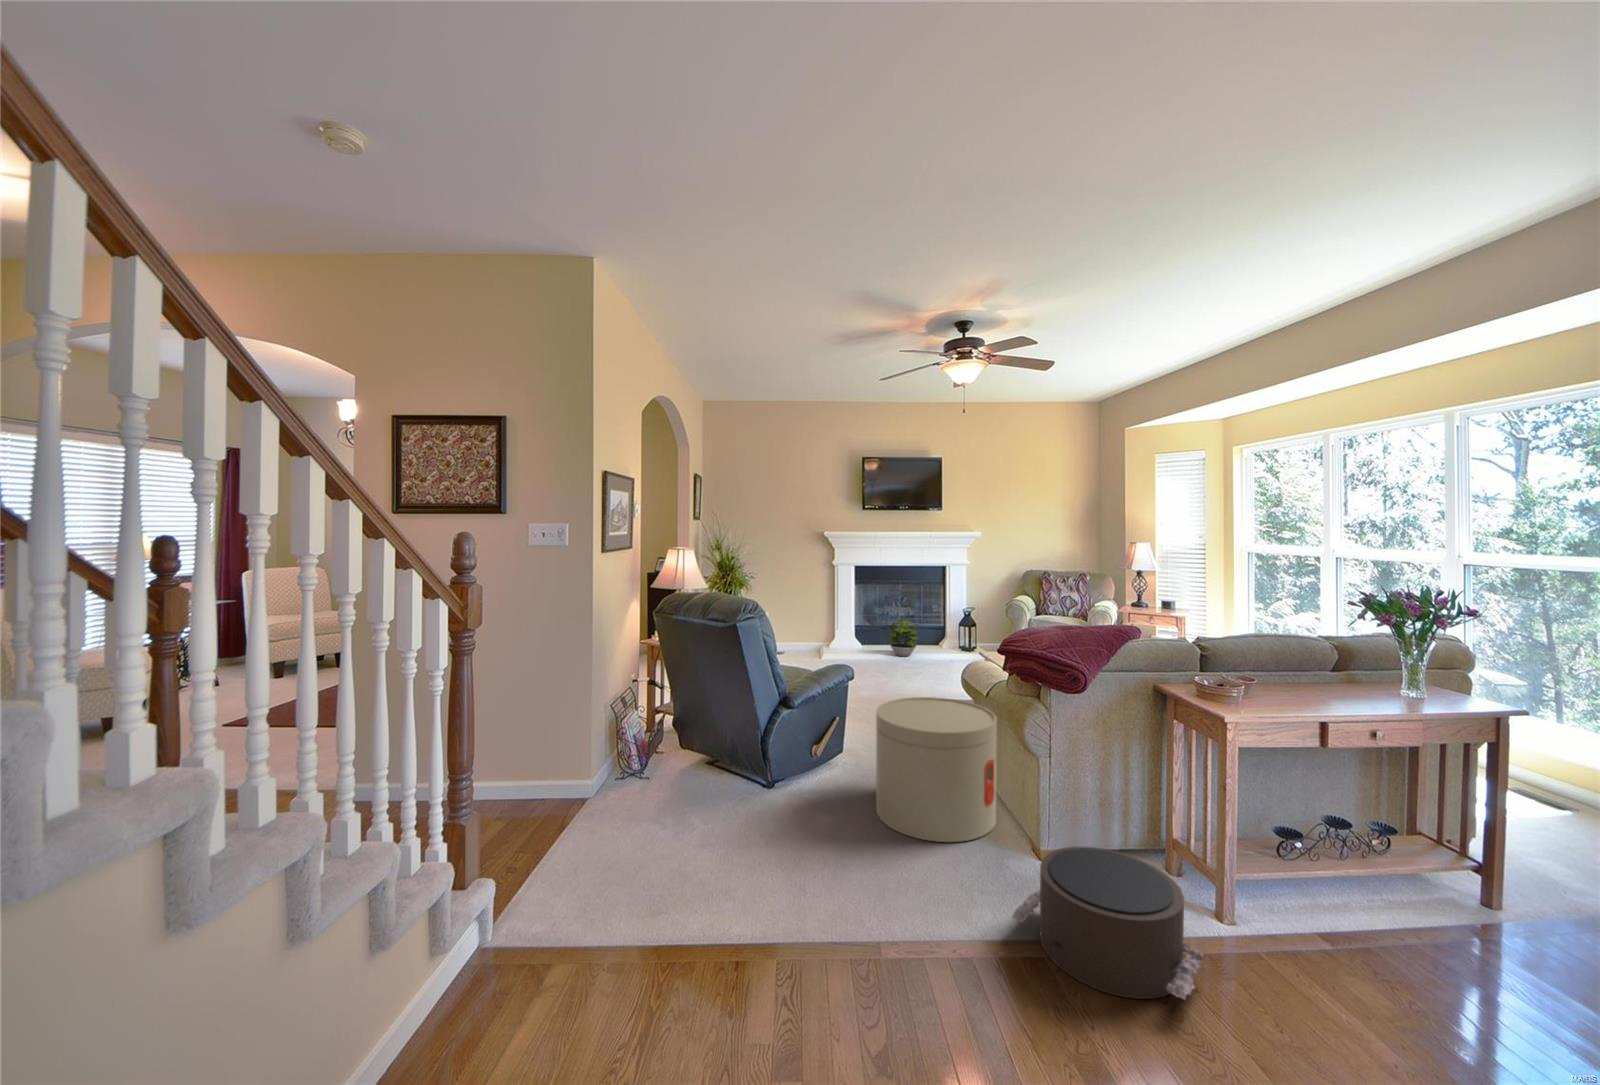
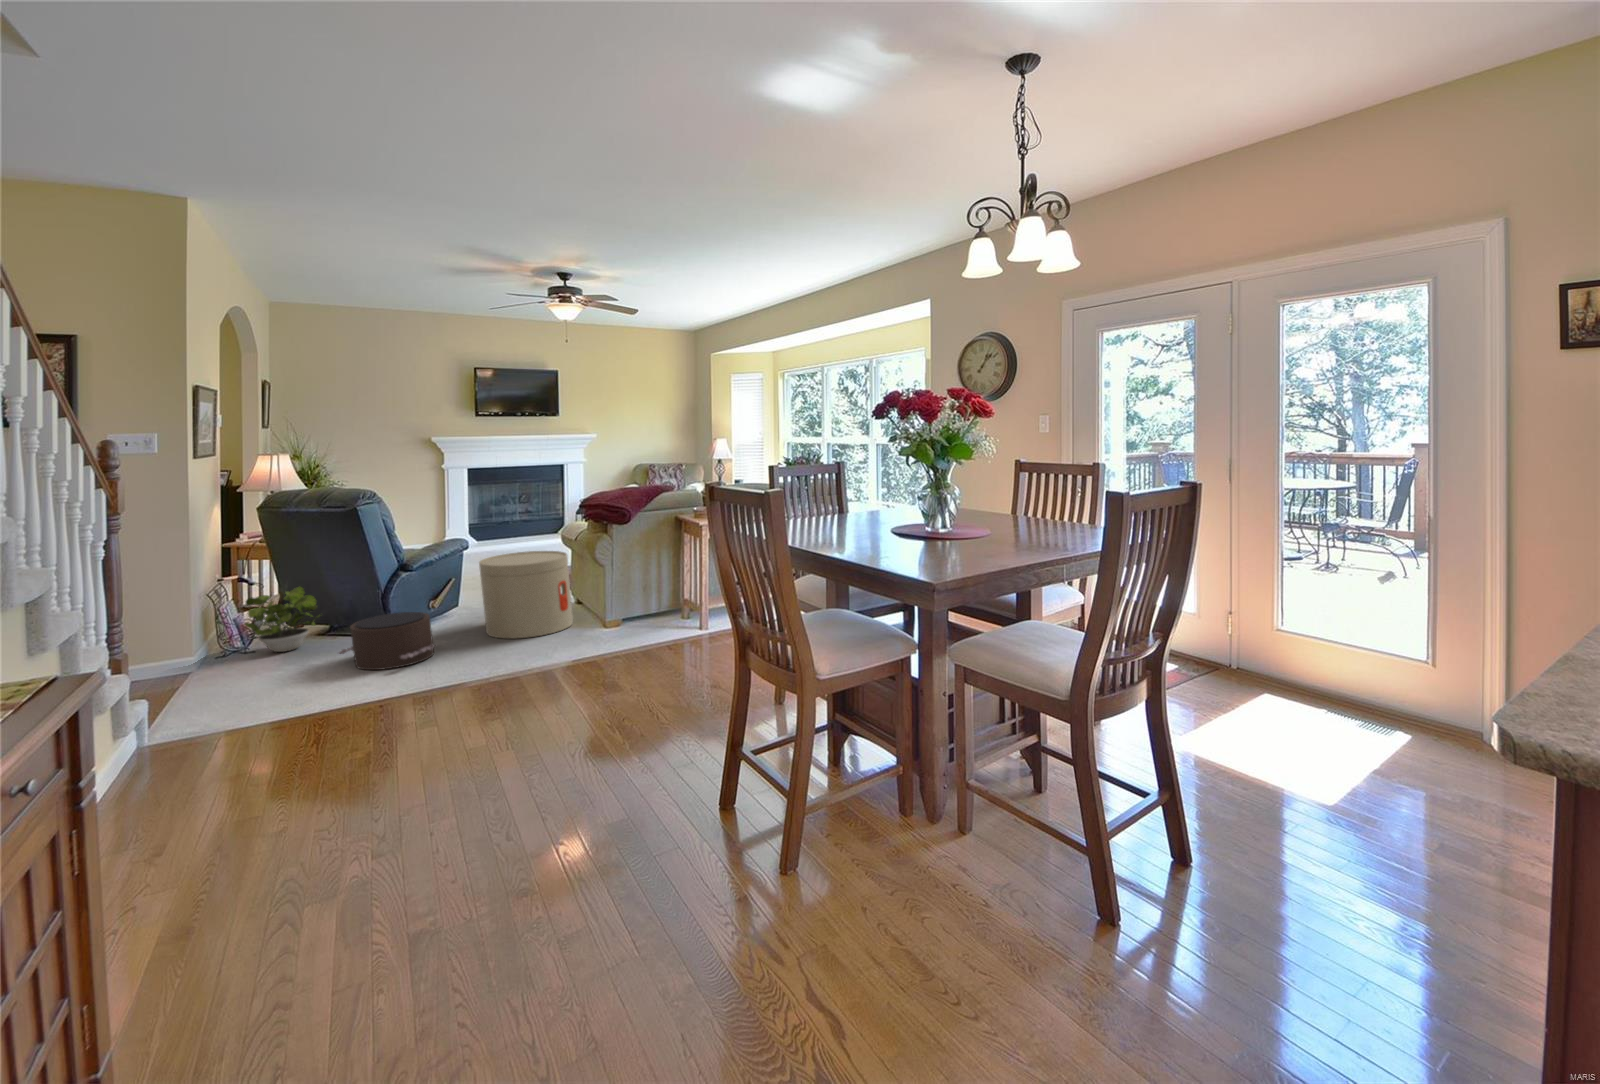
potted plant: present [887,619,920,656] -> present [245,587,320,652]
pouf: present [1012,847,1203,1000] -> present [339,612,435,670]

